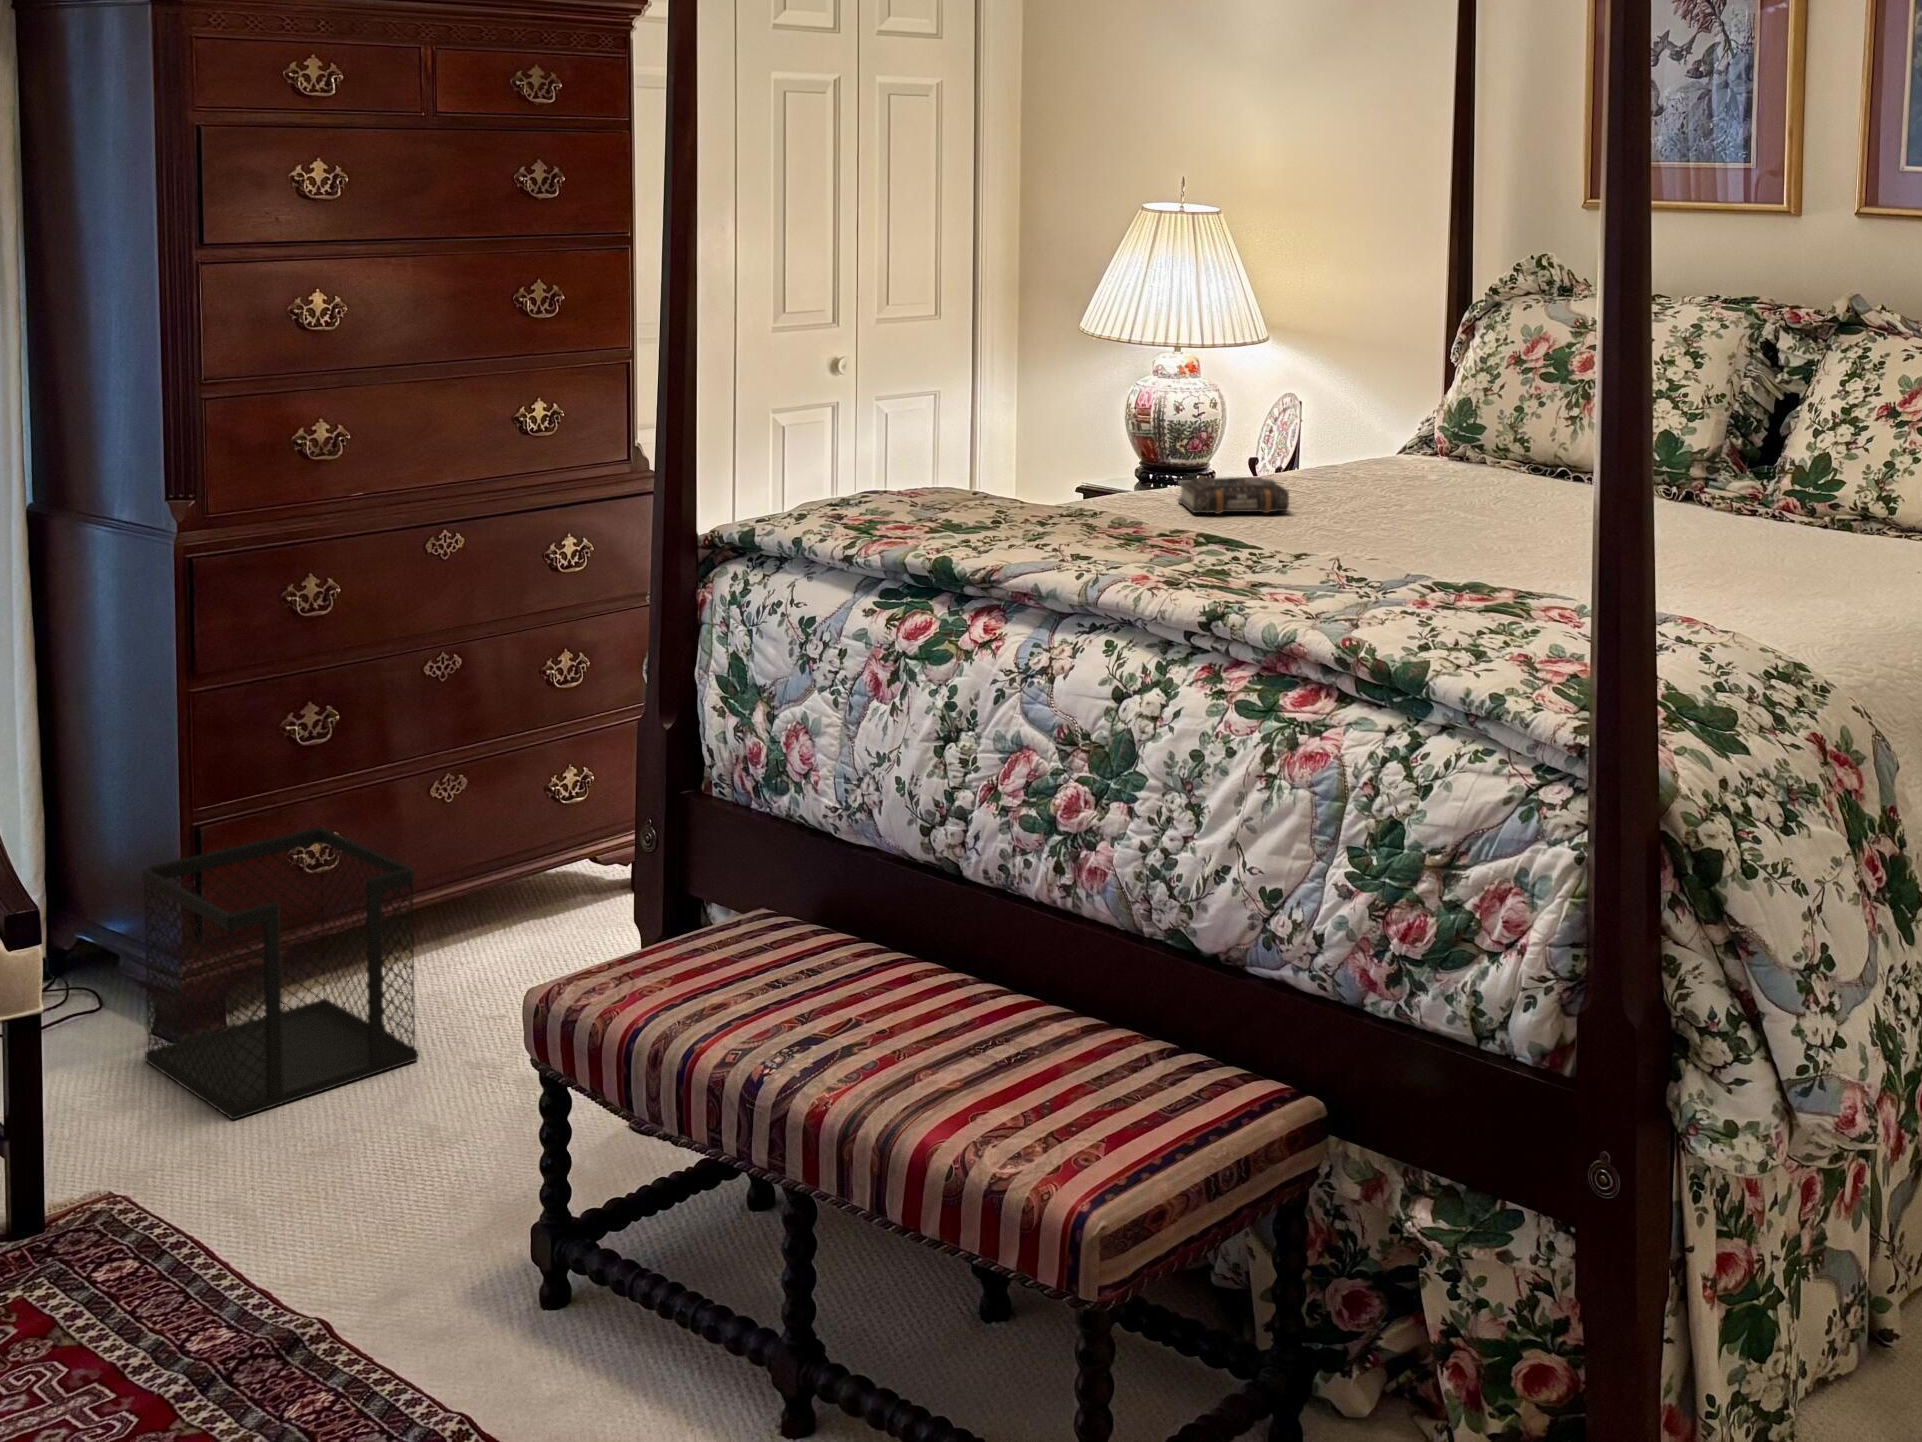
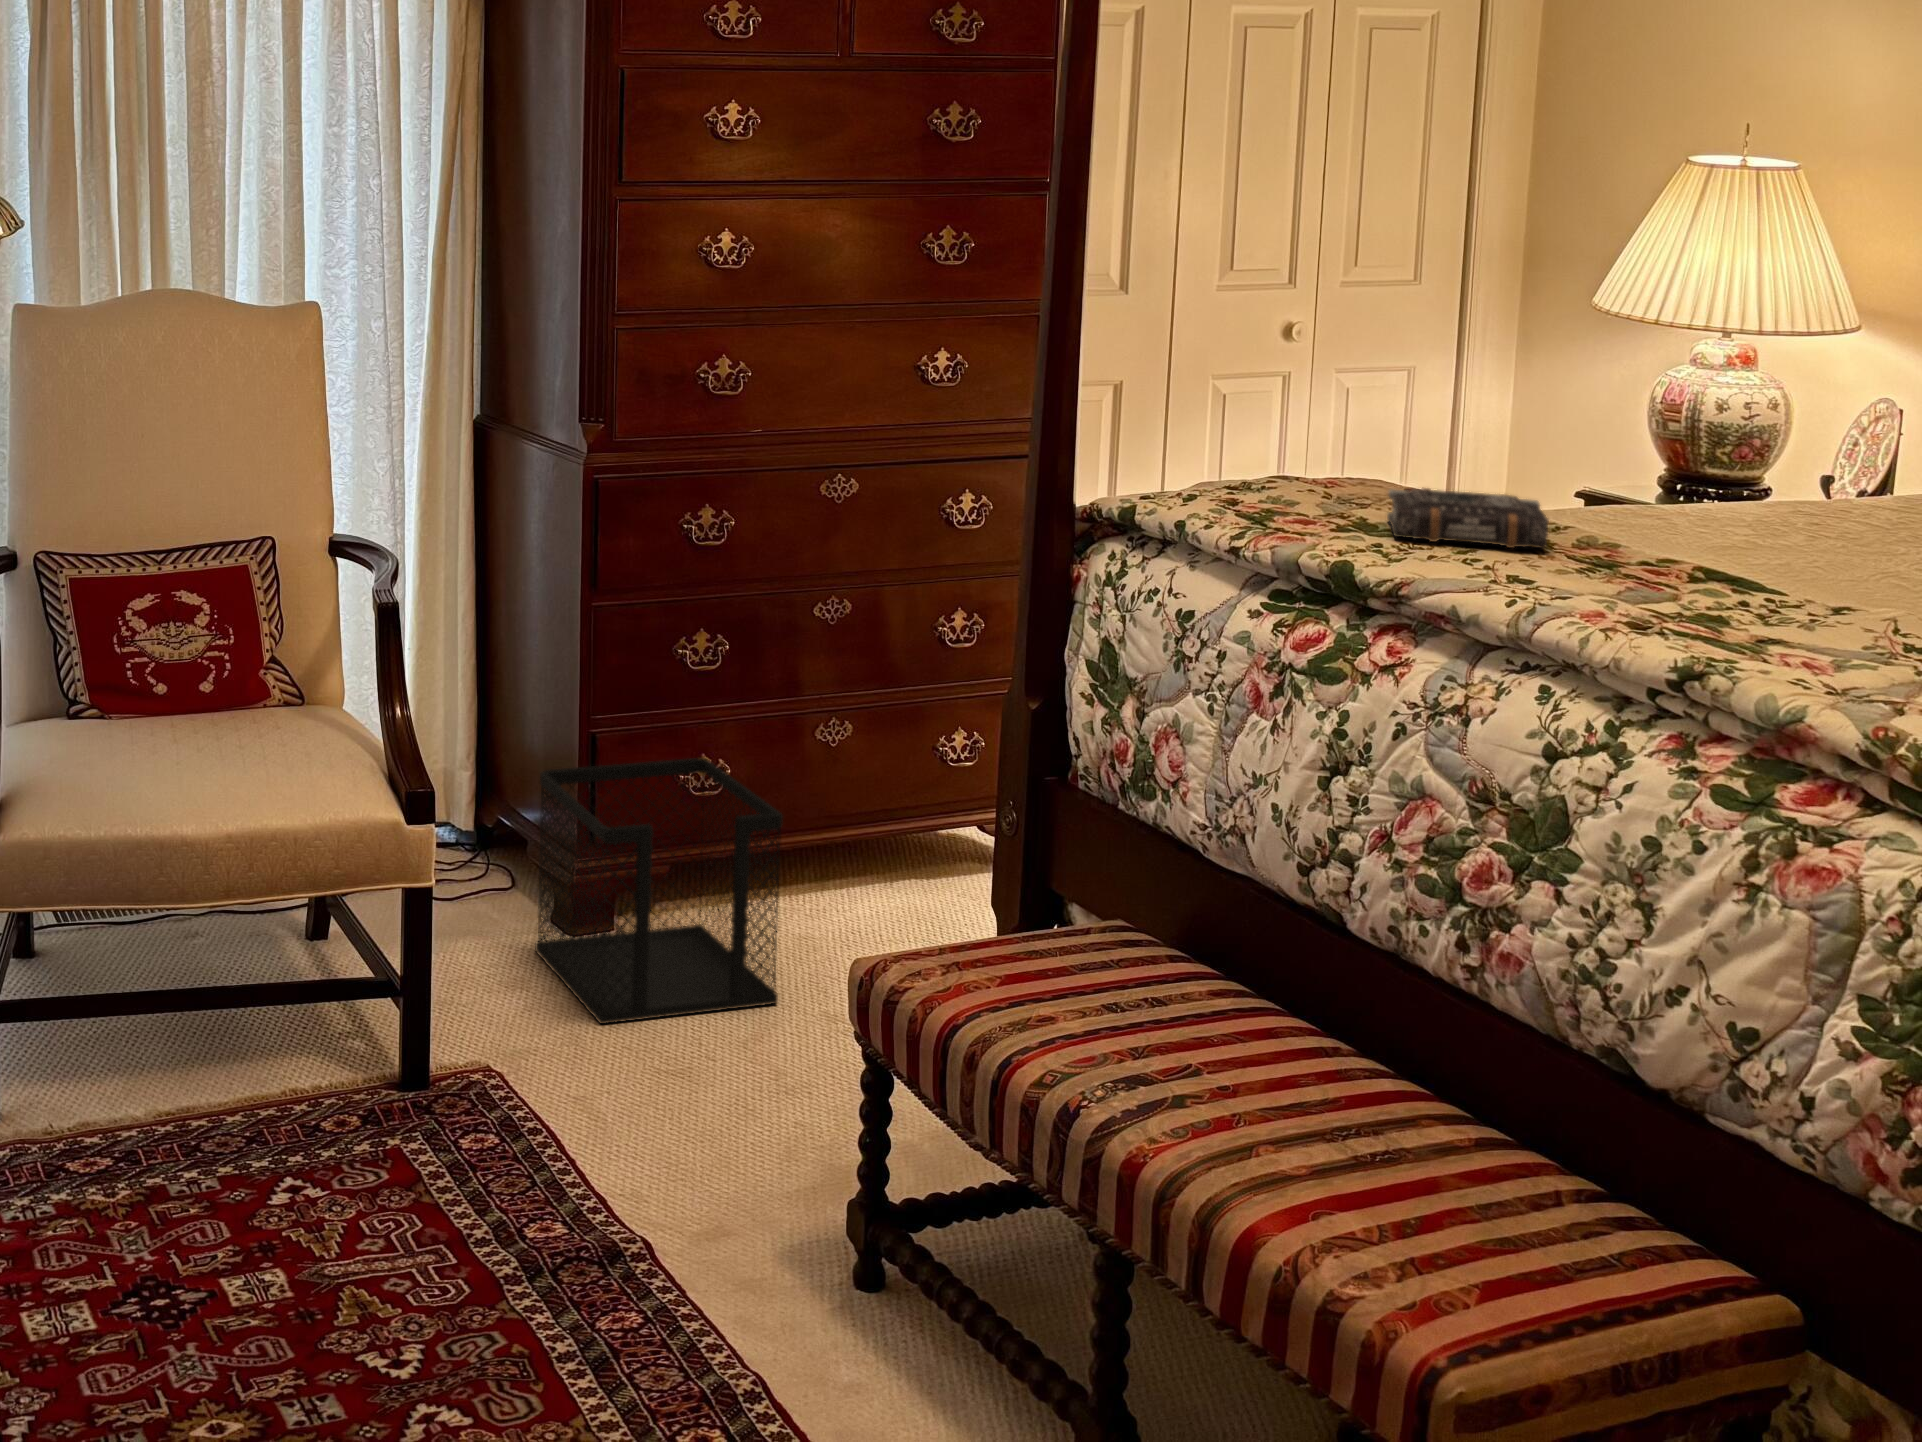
book: present [1178,477,1289,514] -> present [1387,488,1549,548]

